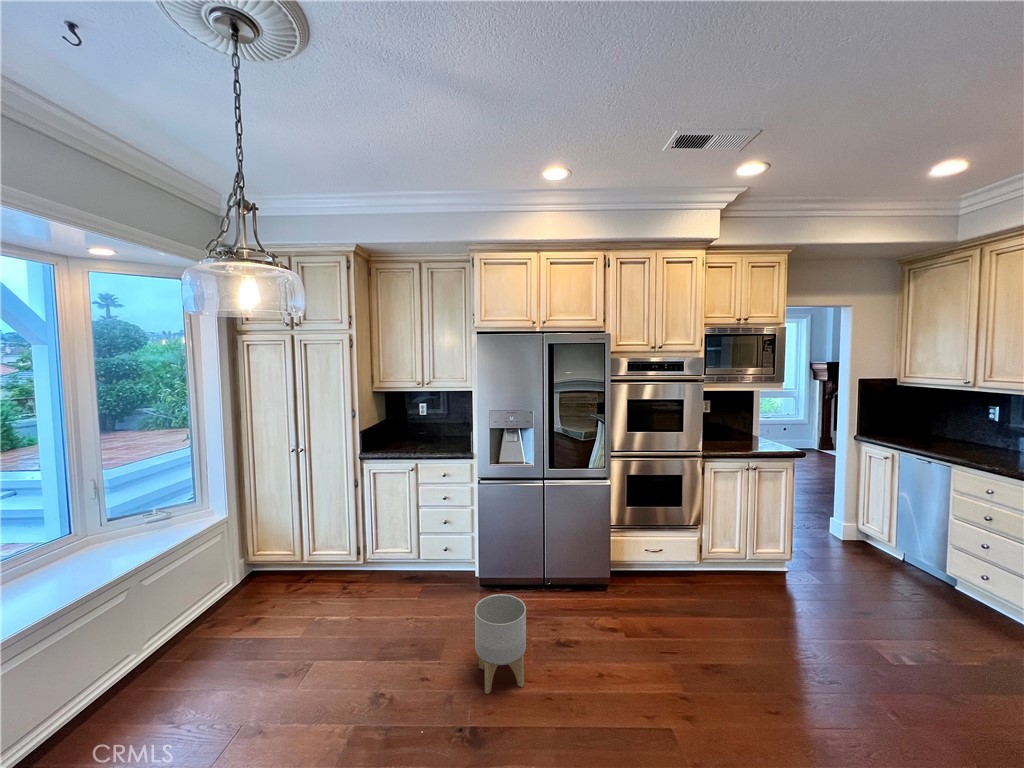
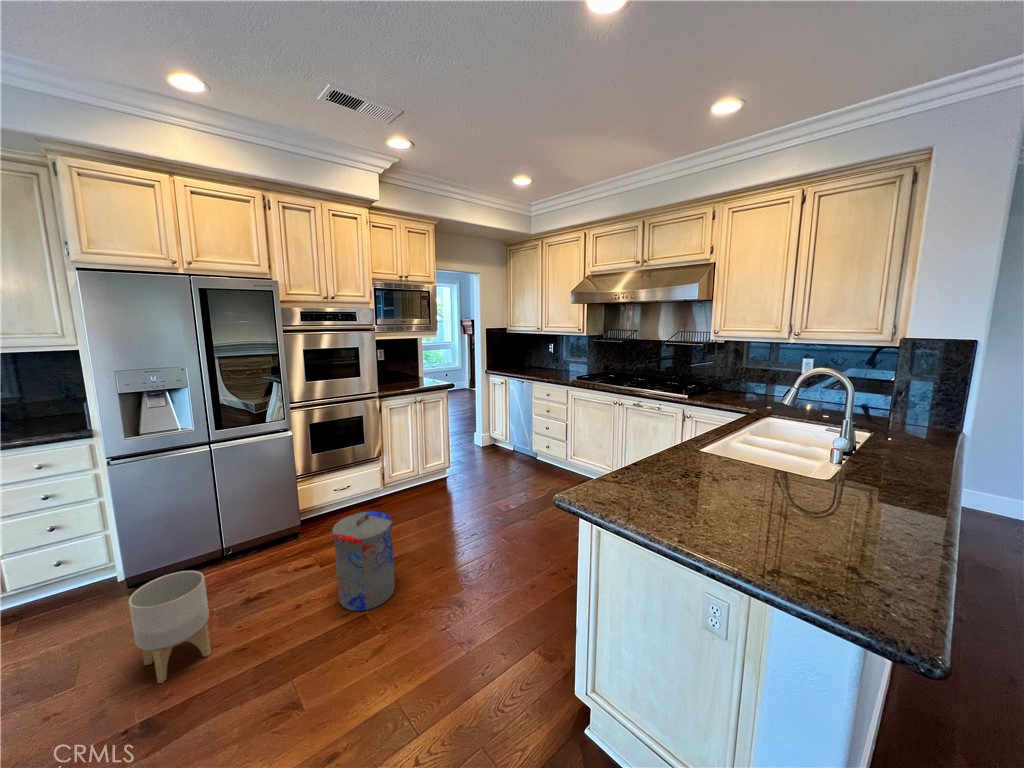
trash can: none [641,595,712,724] -> present [332,511,395,611]

